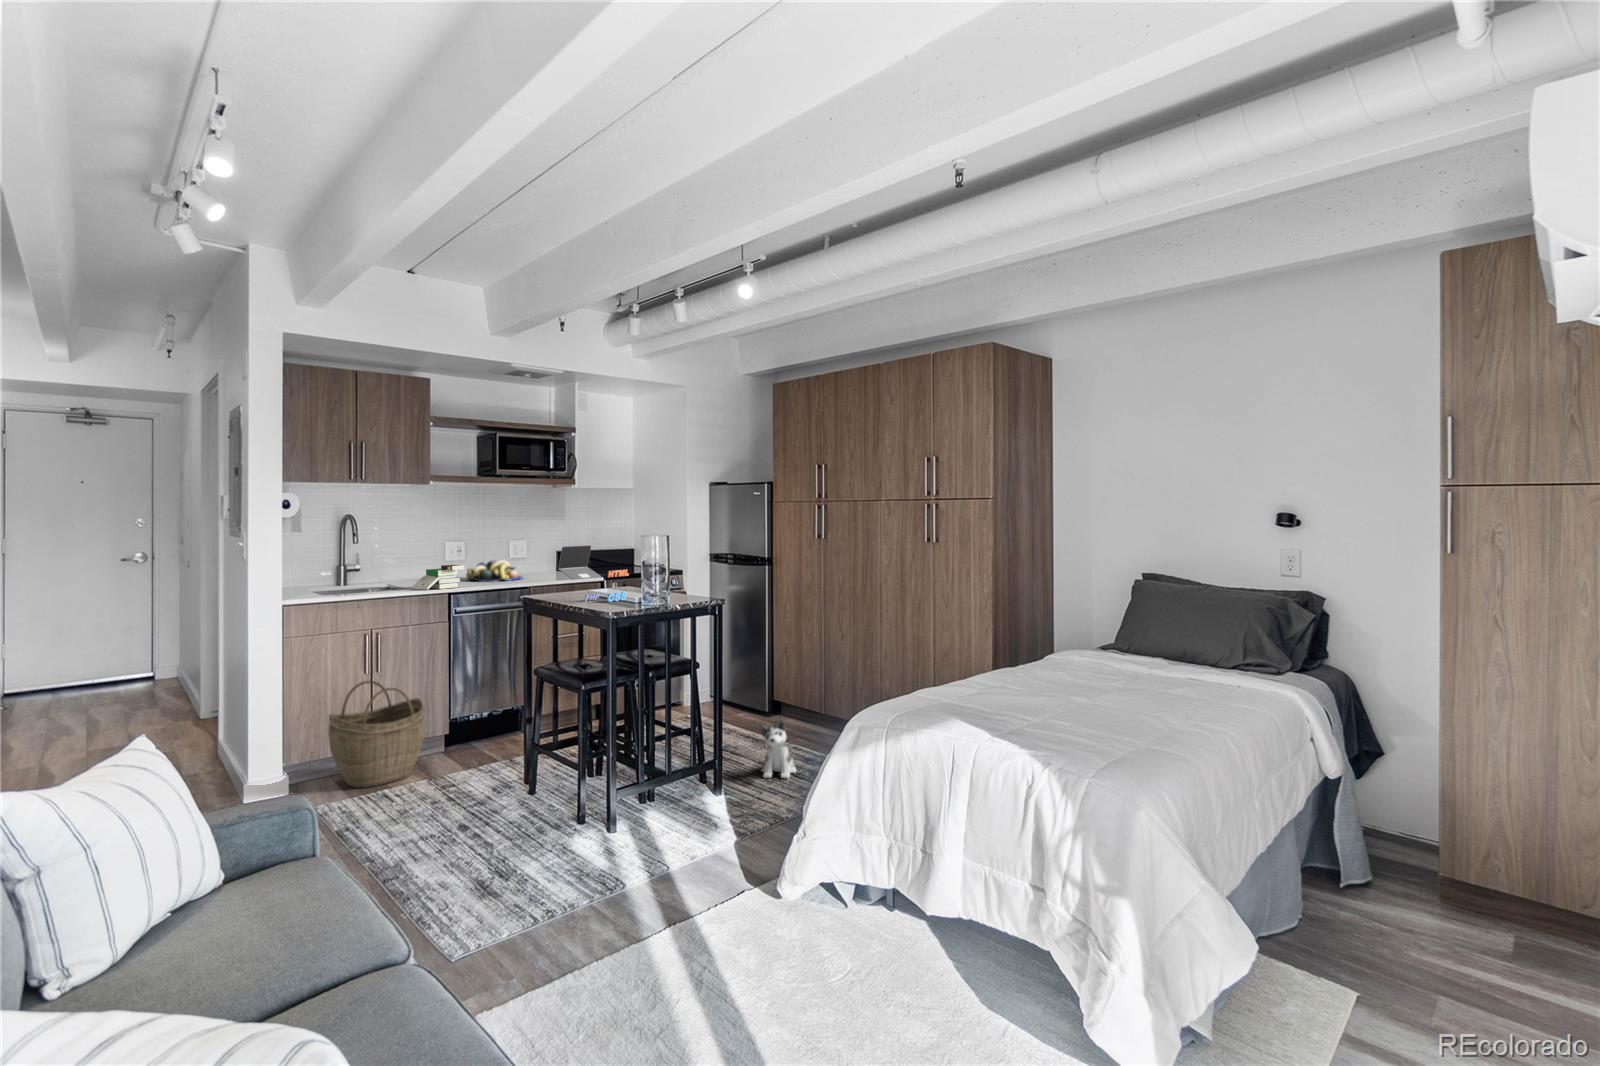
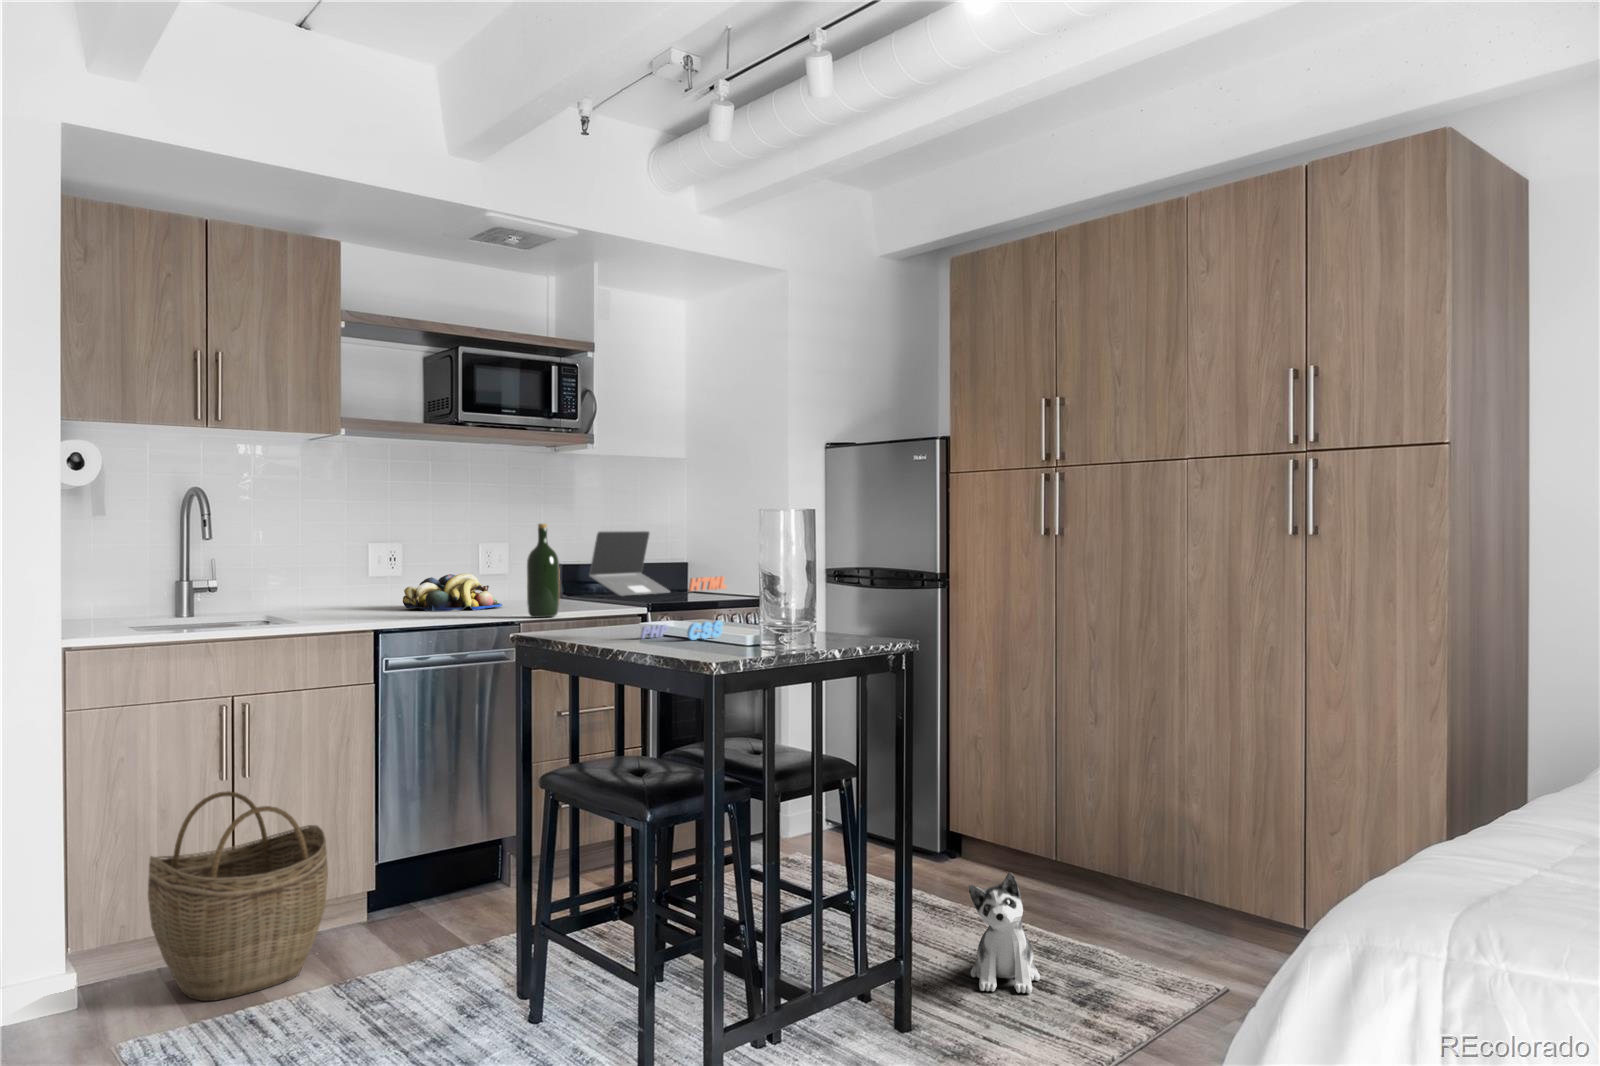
wine bottle: none [533,536,552,587] -> present [527,524,560,617]
book: present [412,565,464,590] -> none [307,577,402,623]

